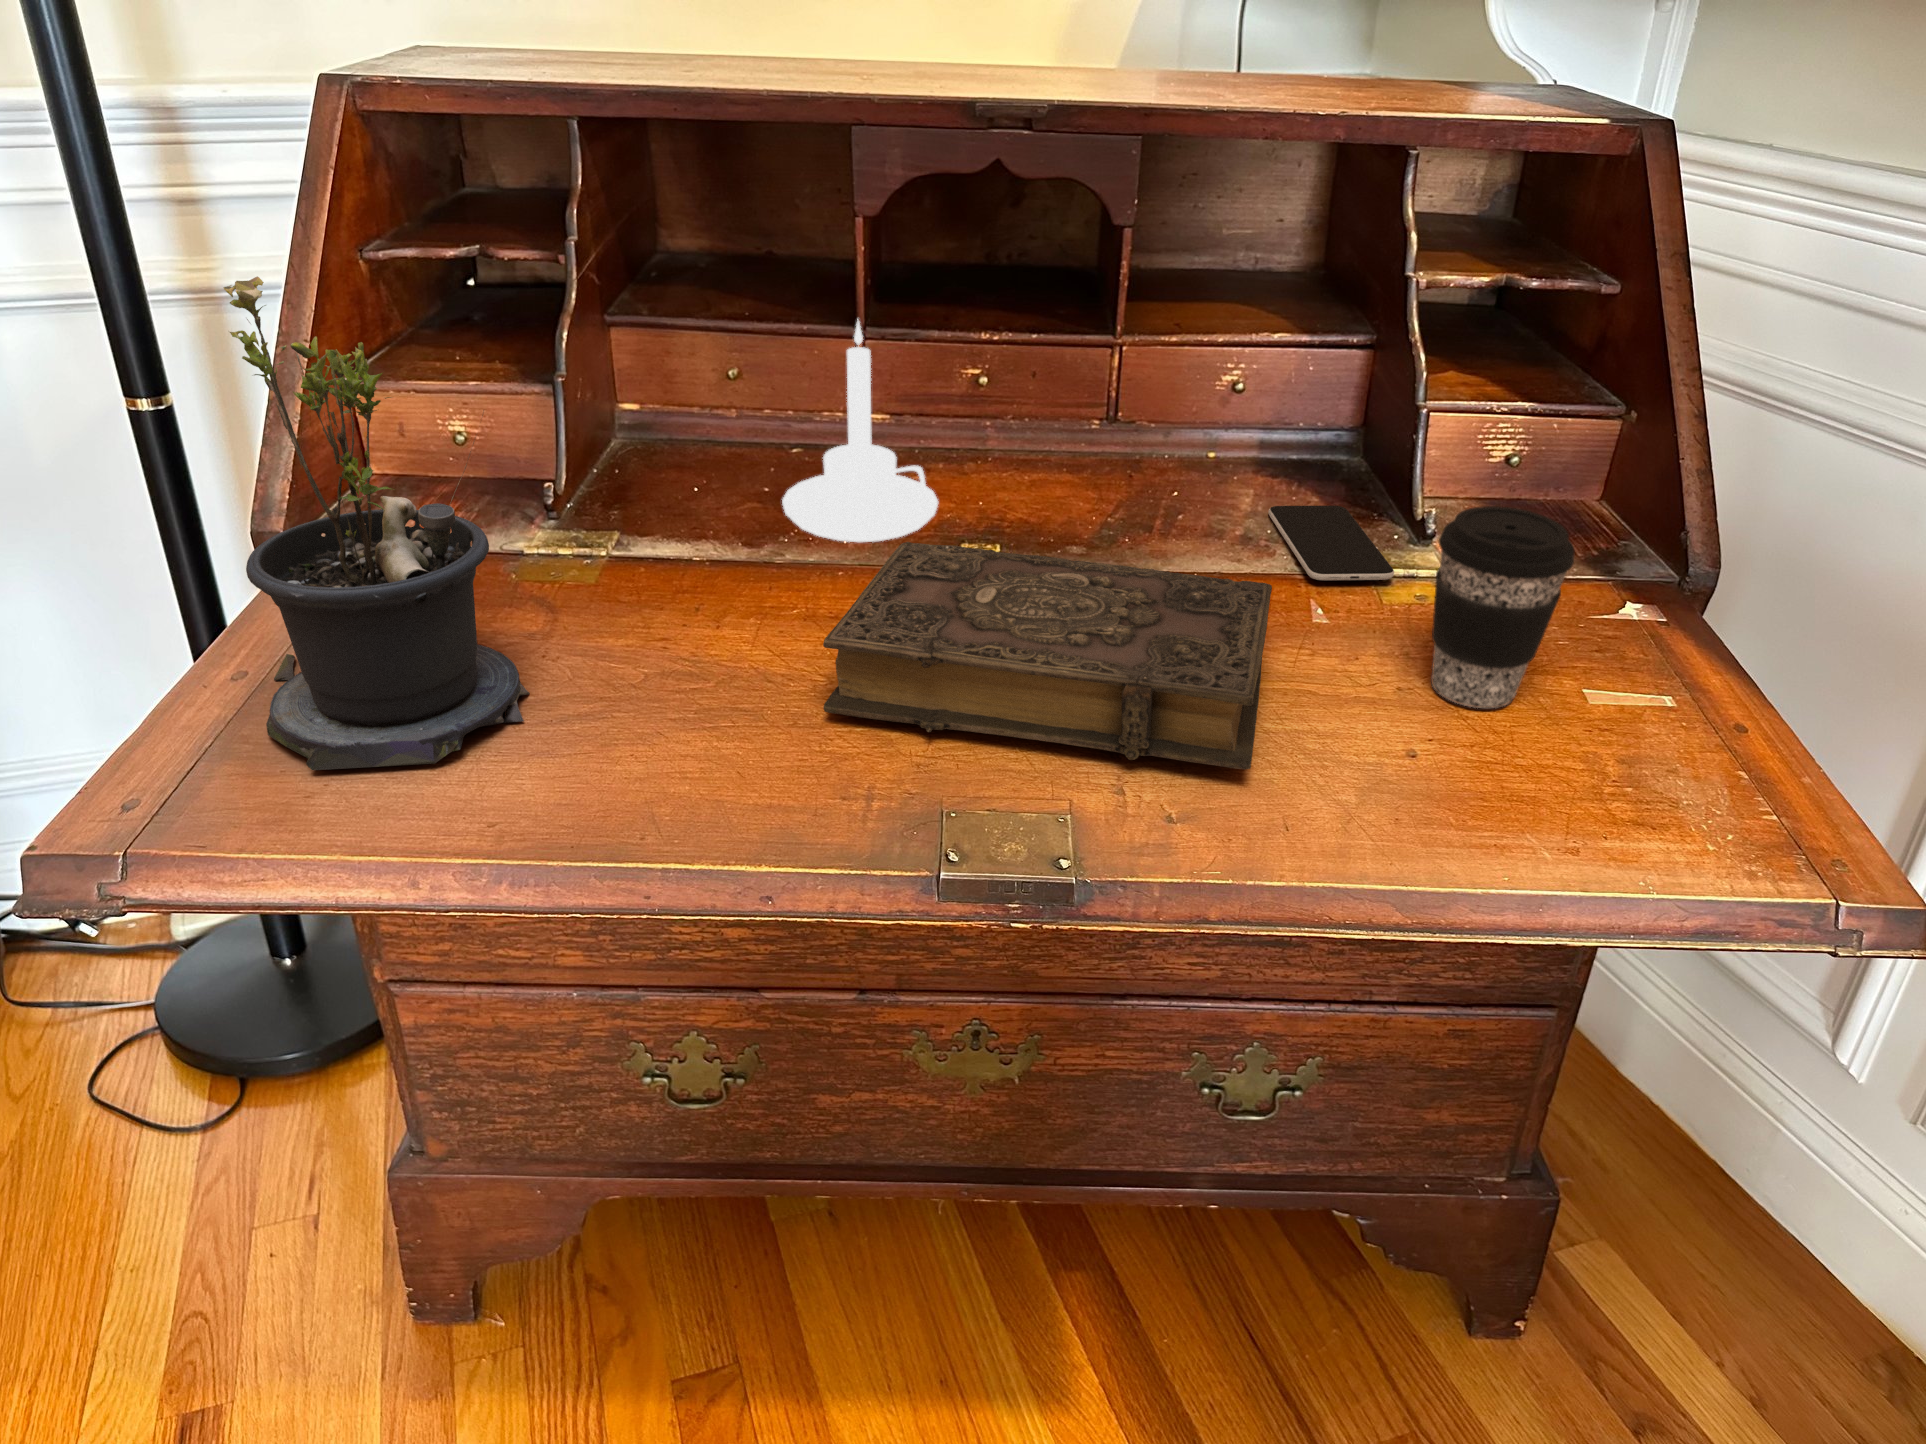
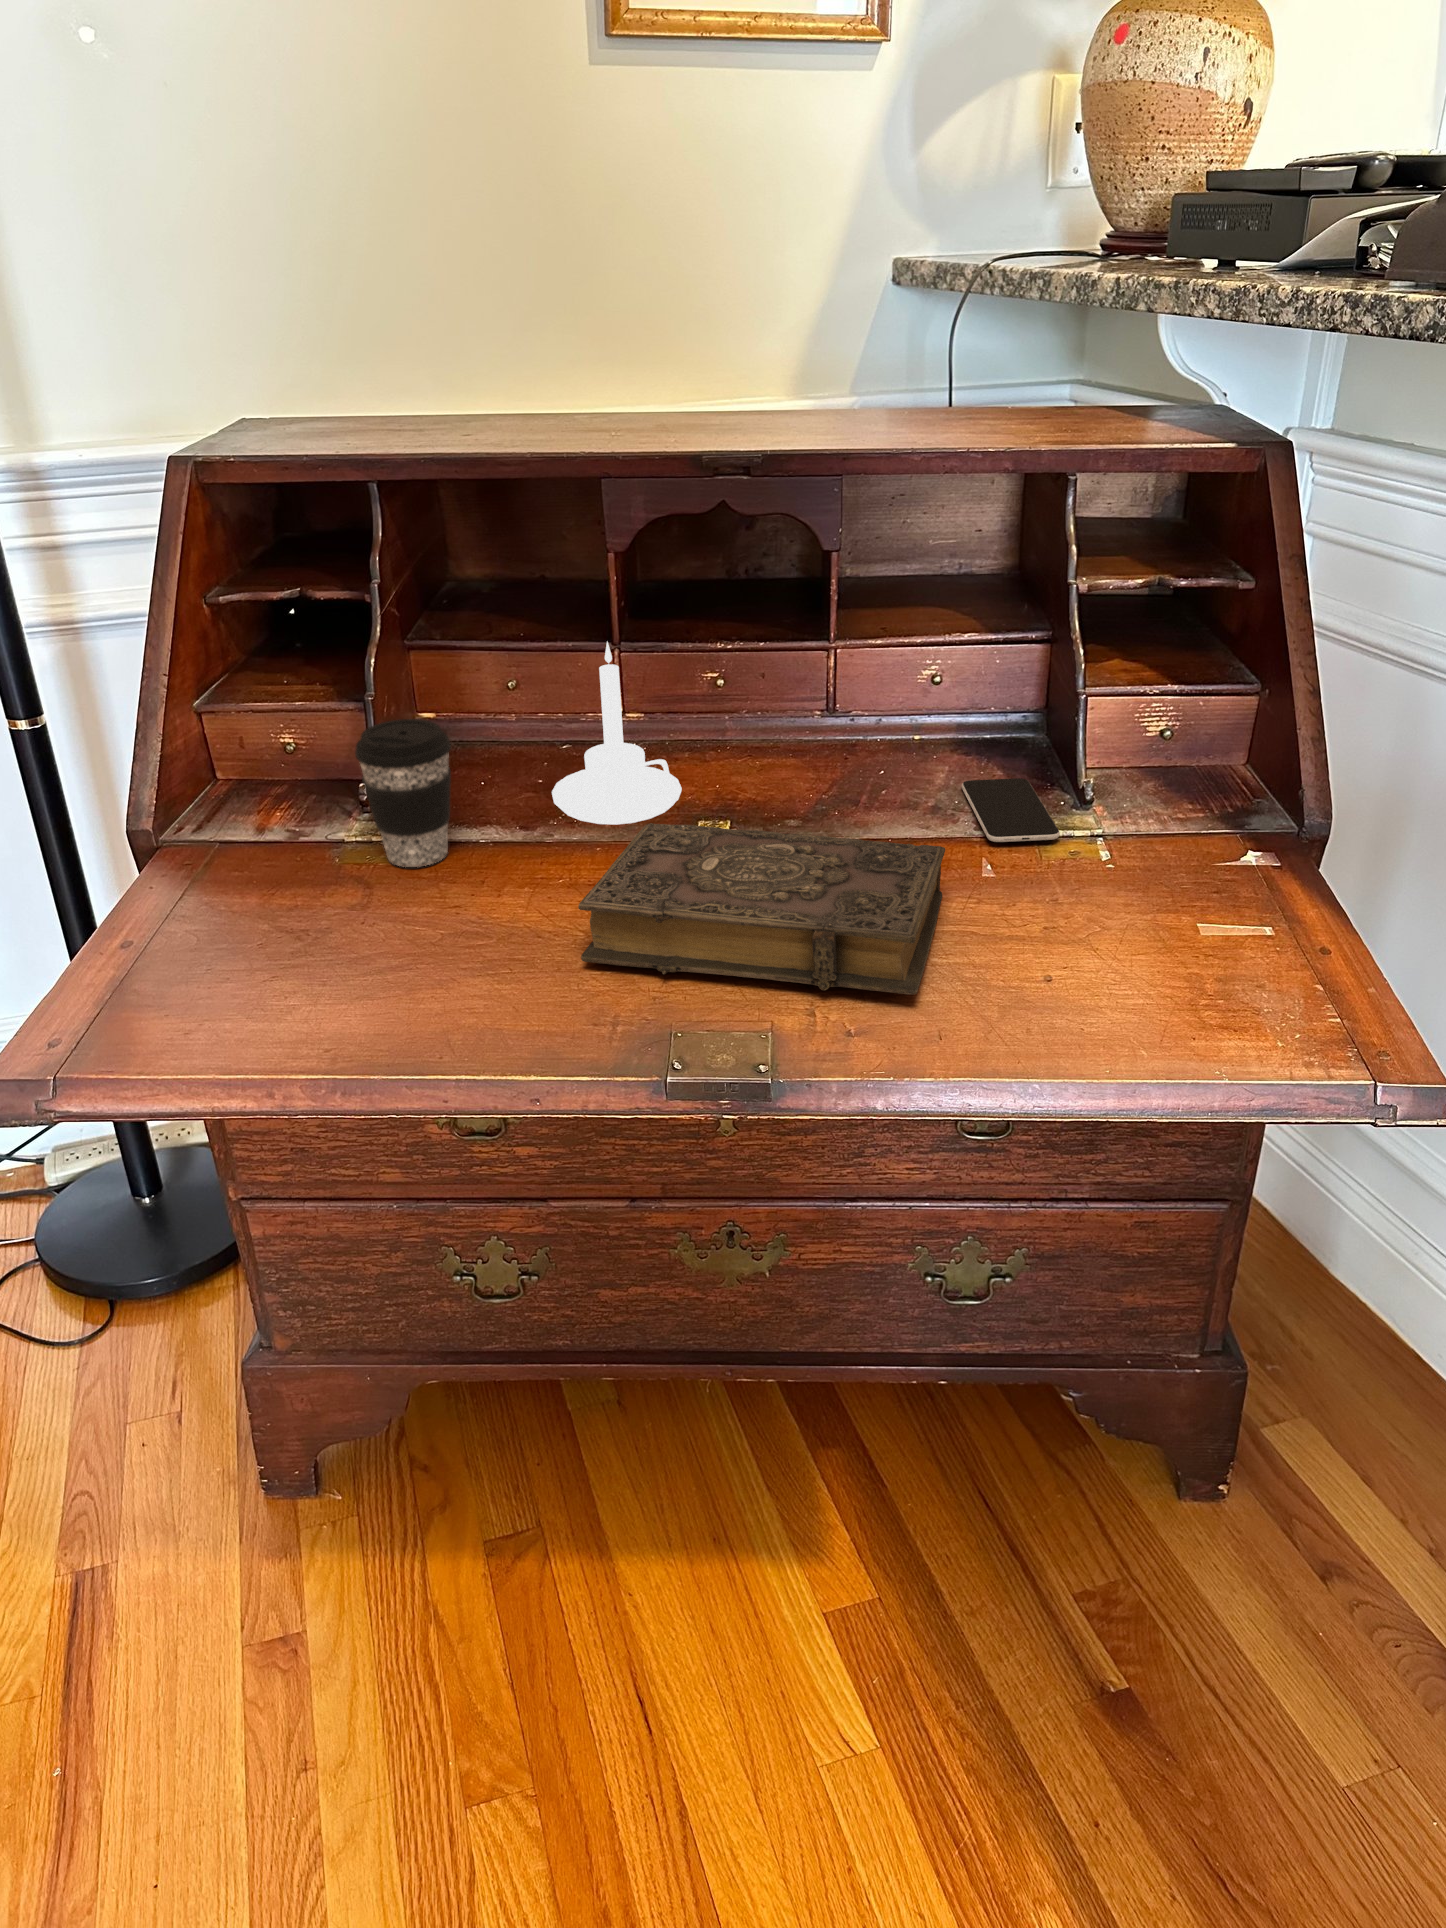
potted plant: present [224,276,530,770] -> none [115,643,350,1018]
coffee cup: present [1431,506,1574,708] -> present [355,719,451,867]

